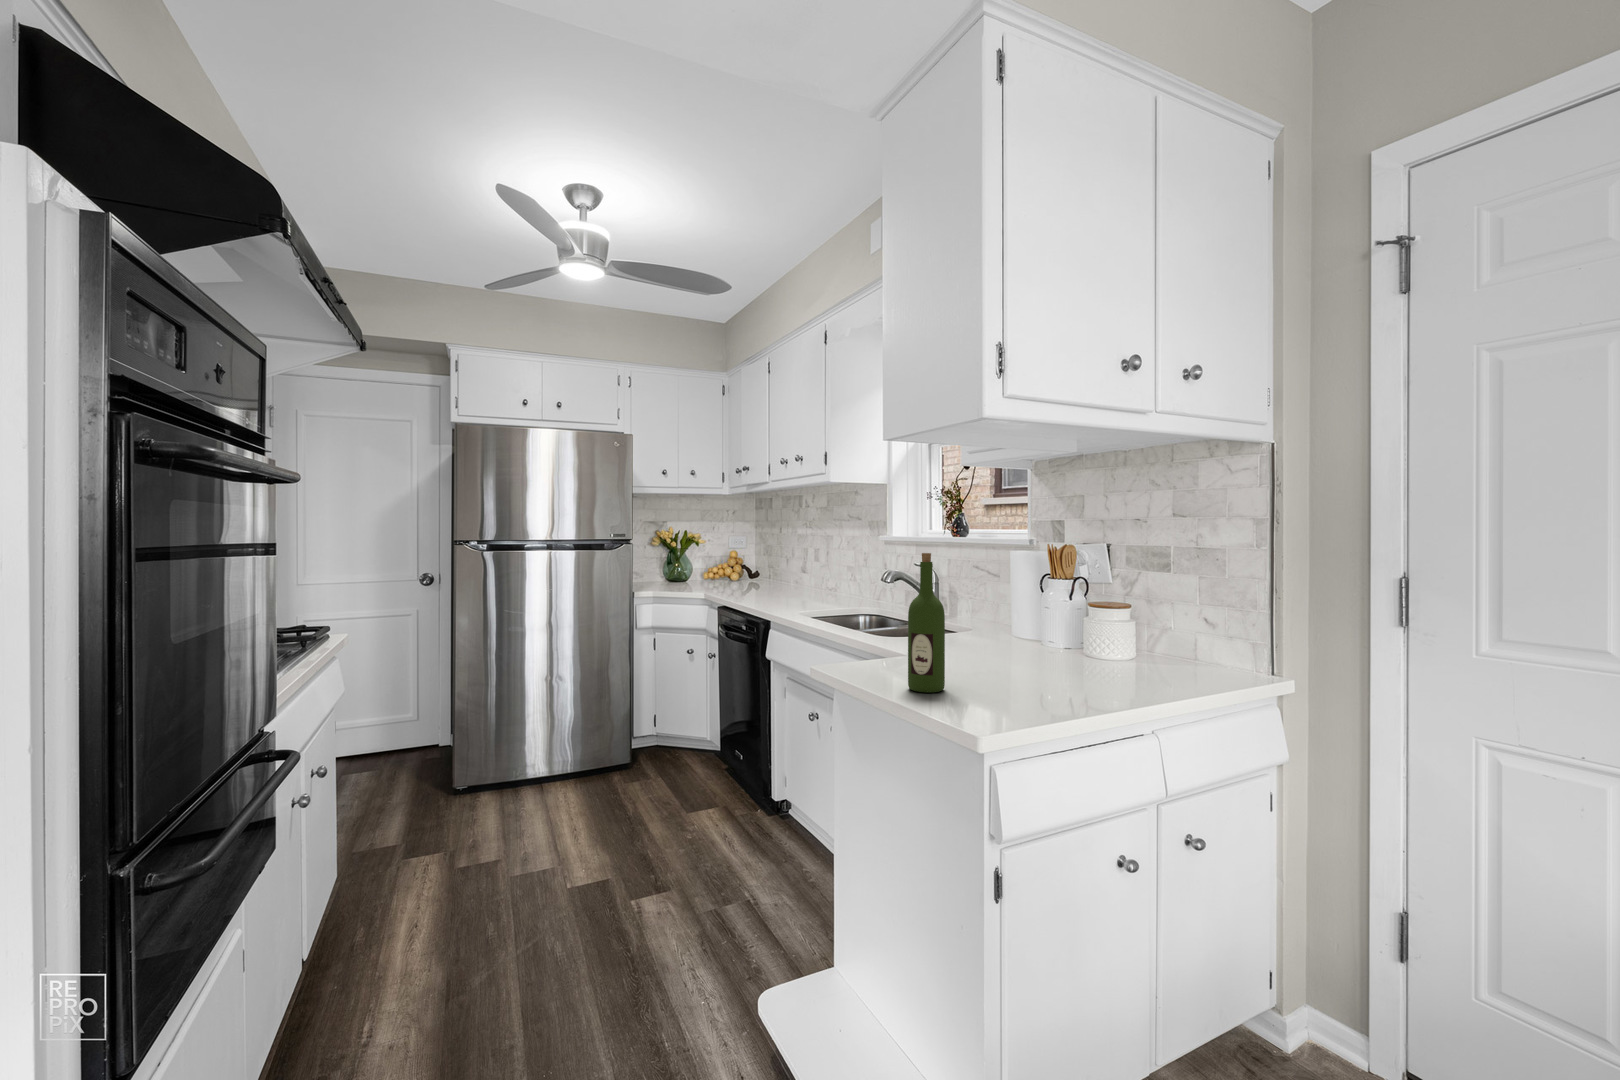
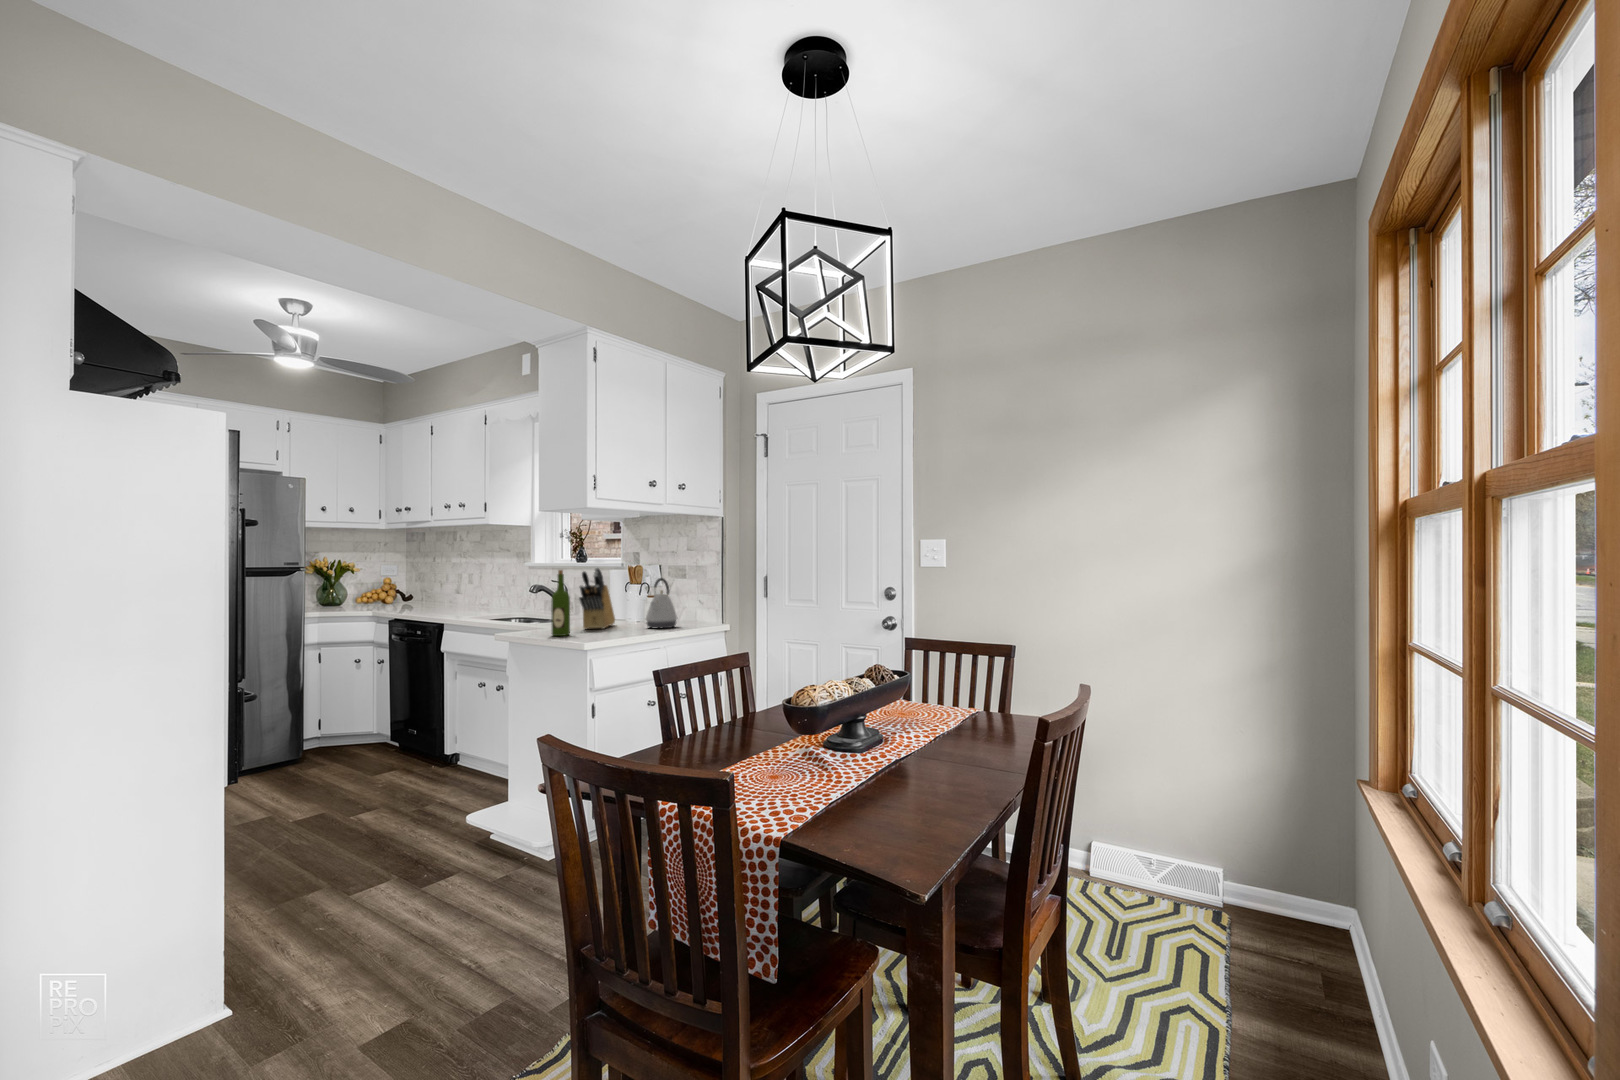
knife block: none [961,548,1025,670] -> present [579,568,615,629]
kettle: none [1098,574,1173,686] -> present [646,578,677,628]

